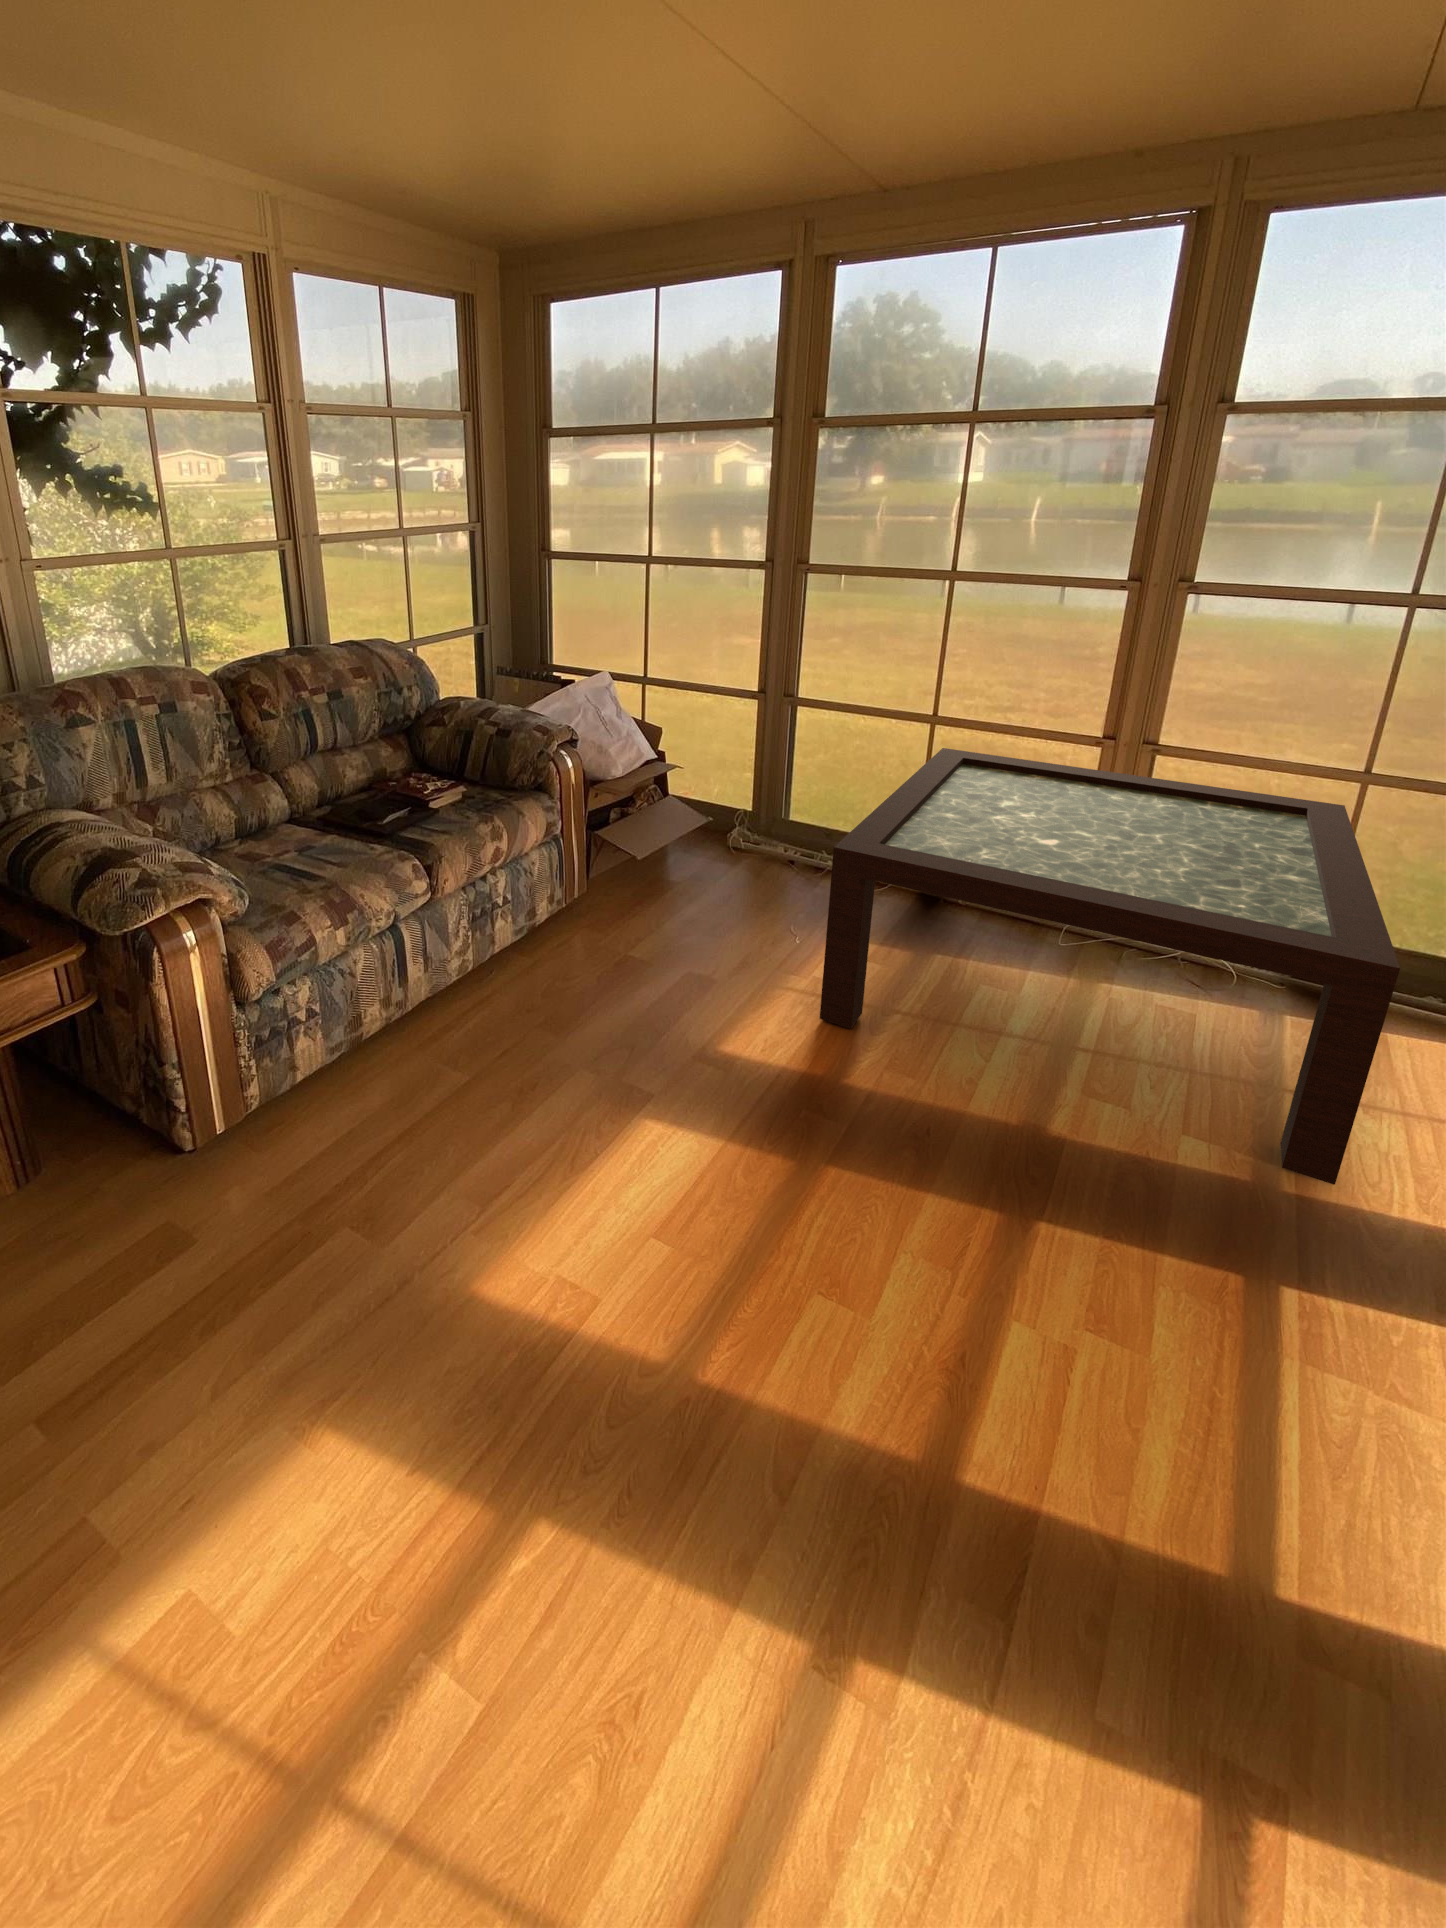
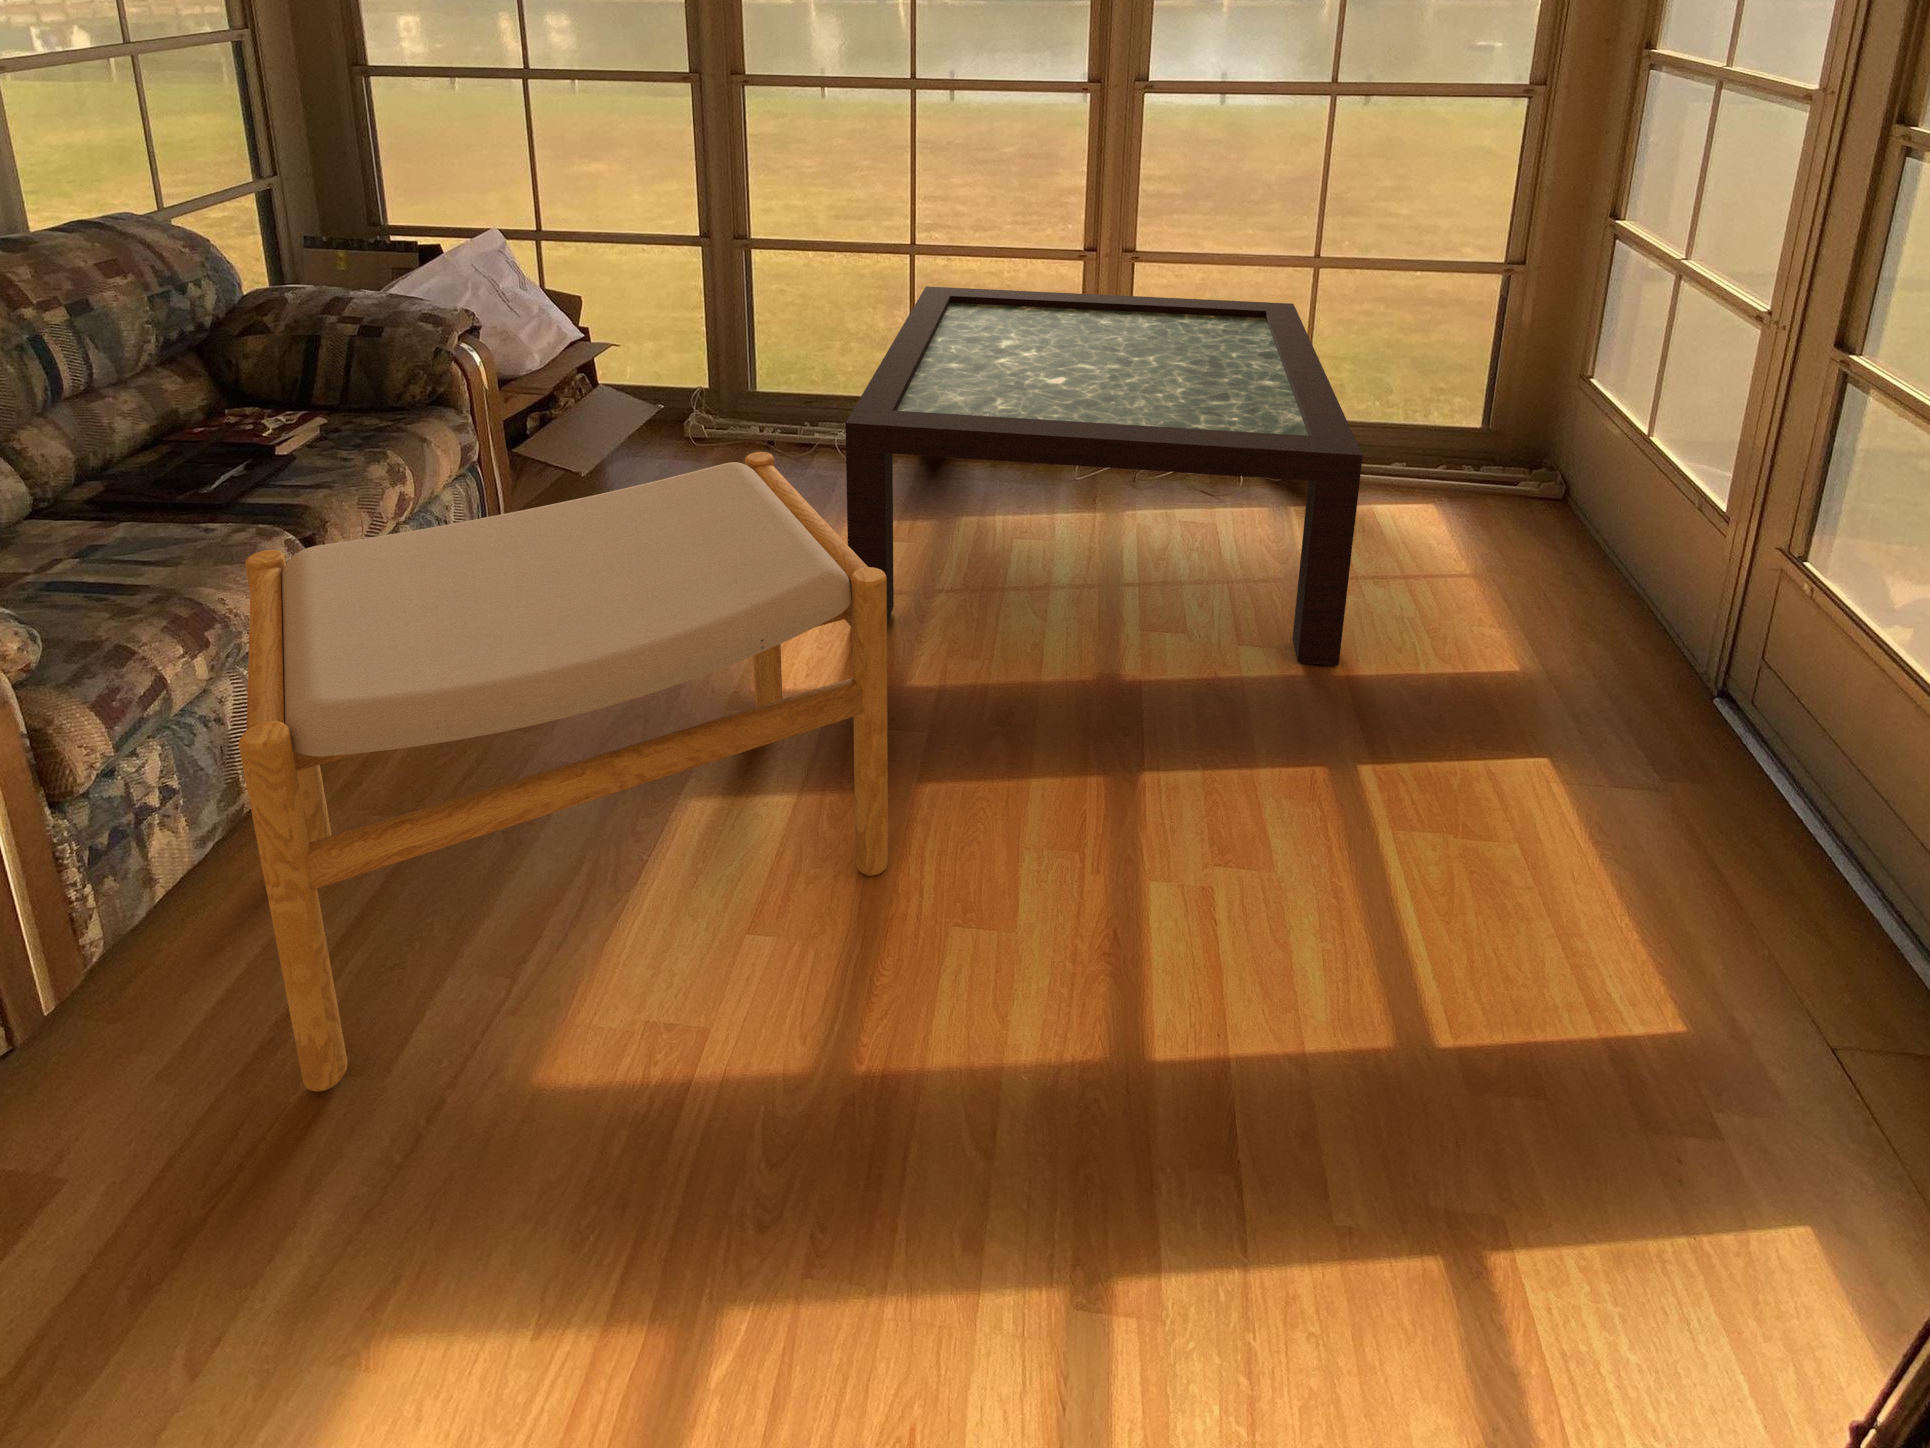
footstool: none [315,857,823,1250] -> present [239,452,888,1092]

